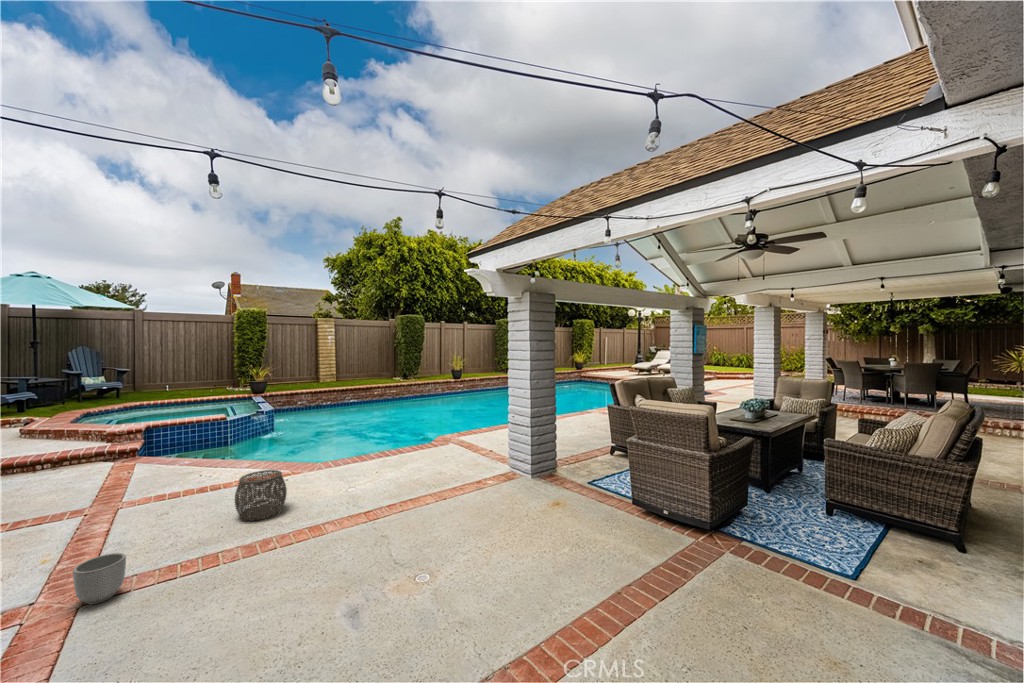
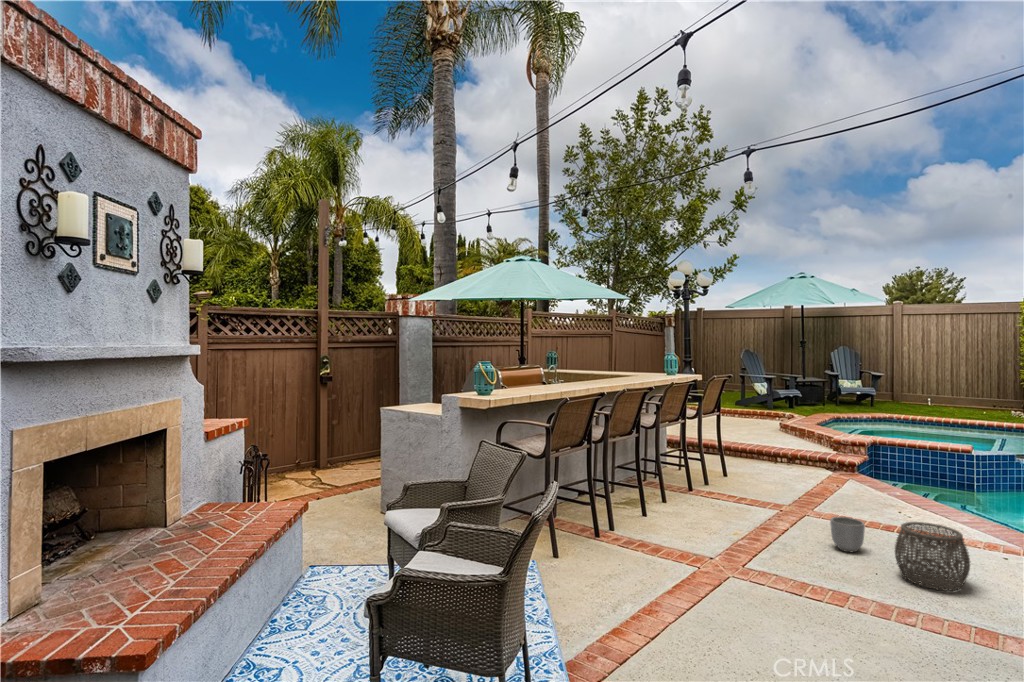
planter: present [73,553,126,605] -> present [830,517,865,552]

